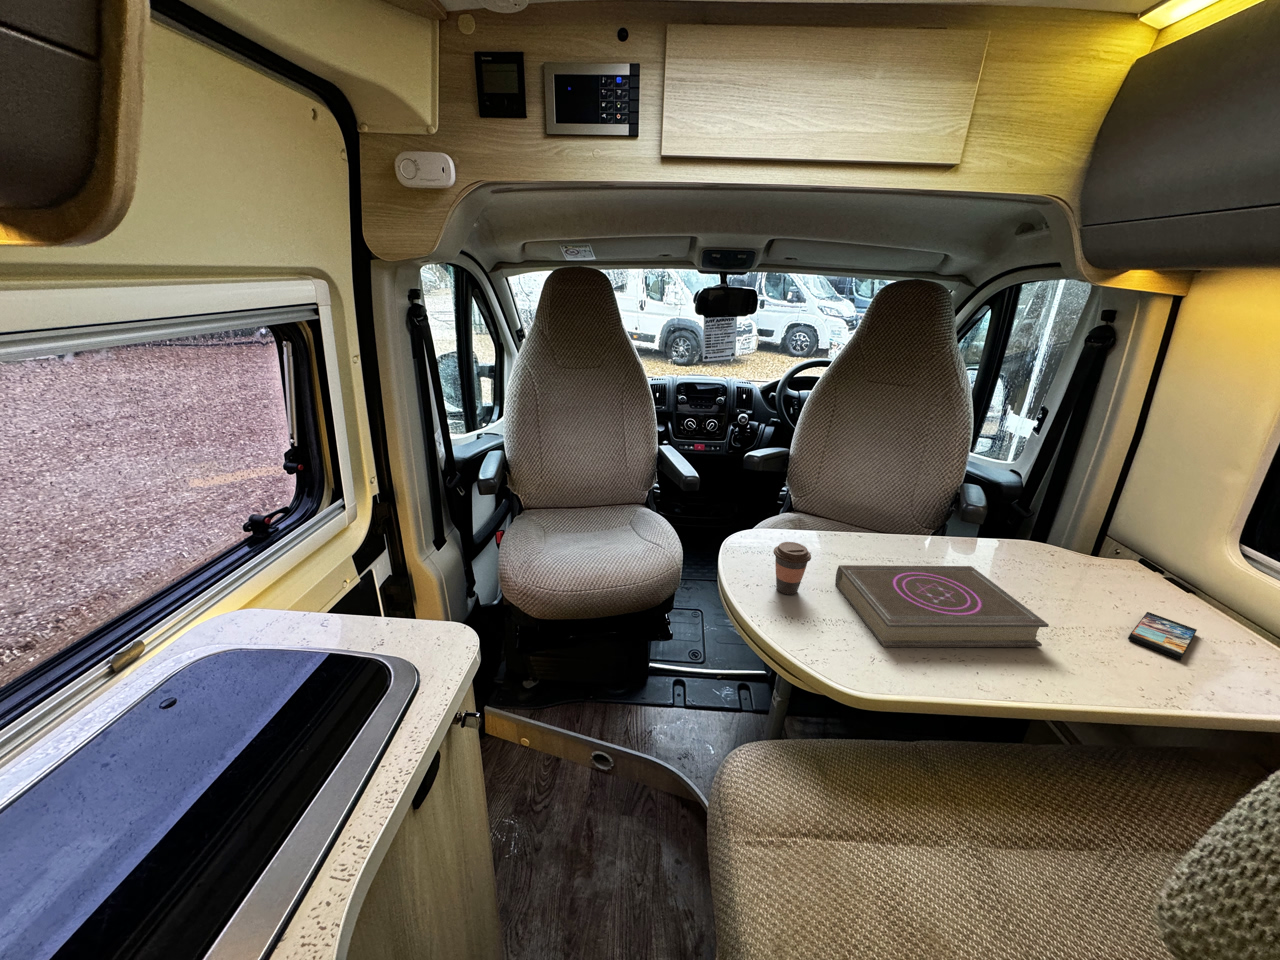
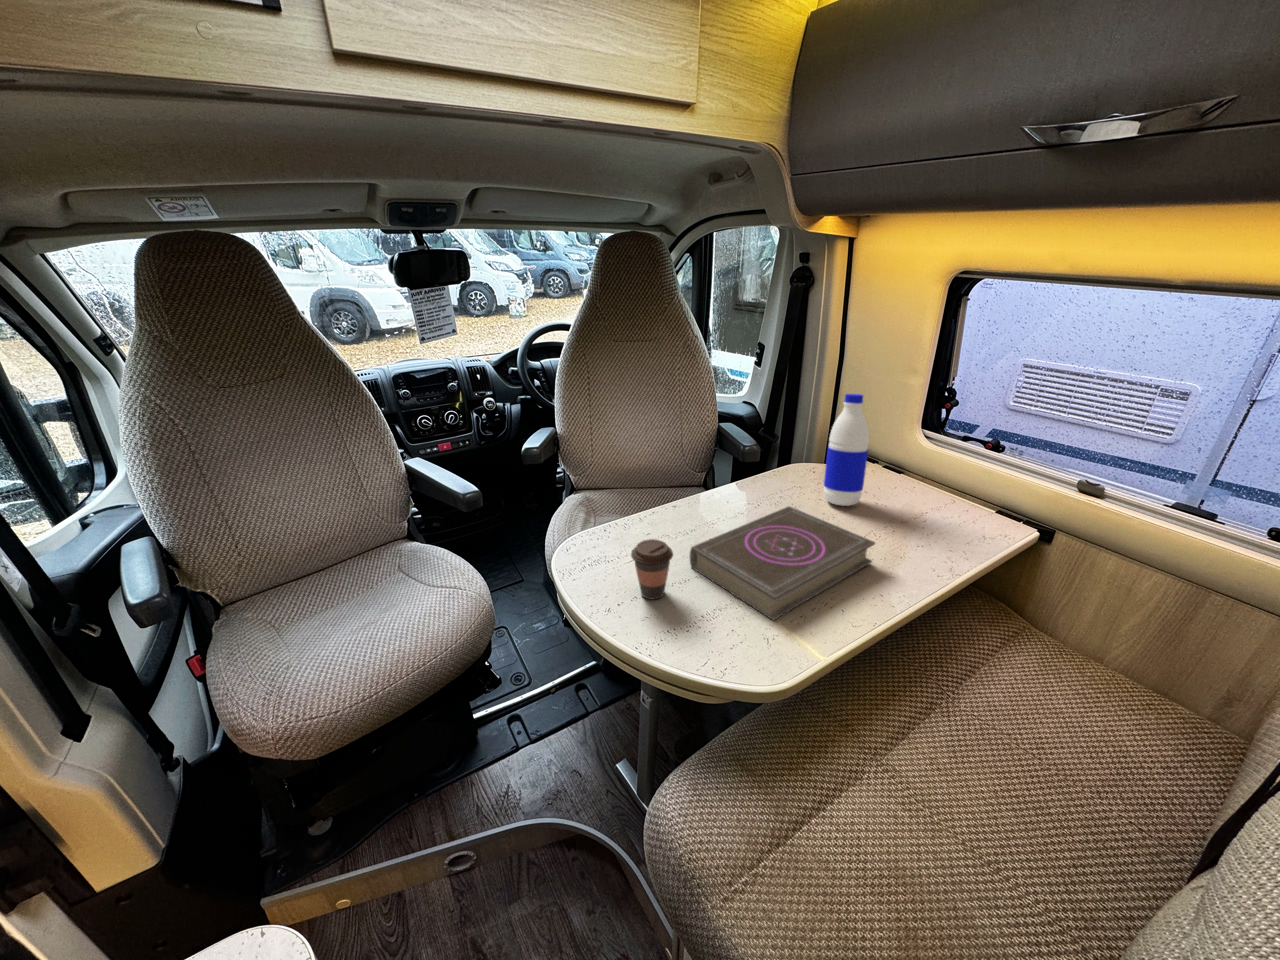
water bottle: none [1034,468,1110,594] -> present [824,394,869,506]
smartphone: present [1128,612,1197,660] -> none [903,502,947,535]

